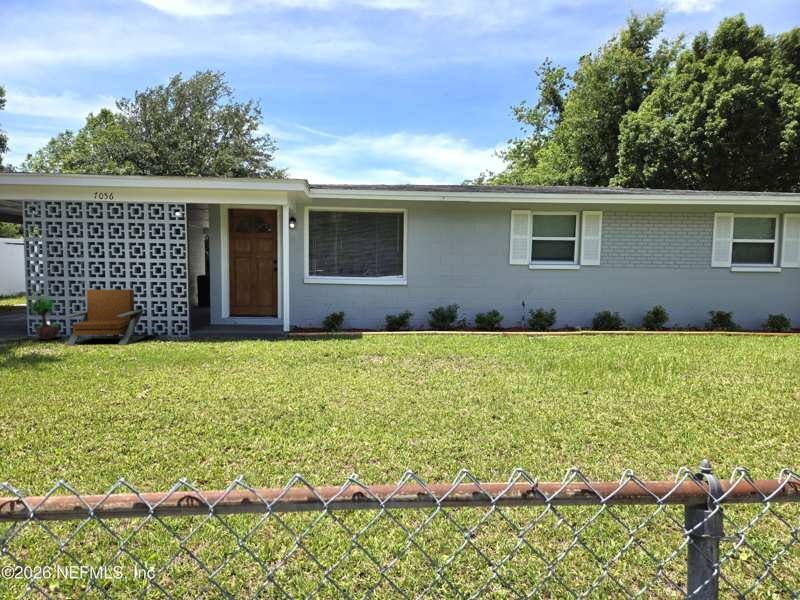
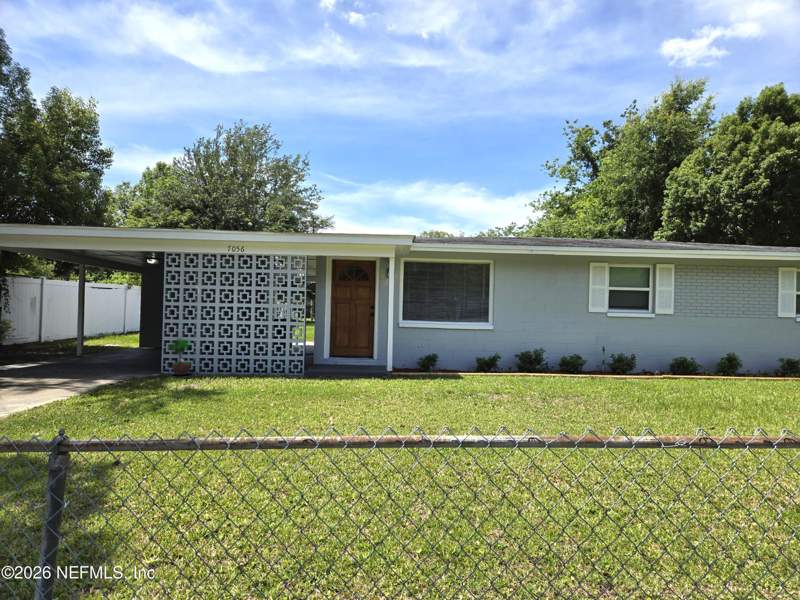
lounge chair: present [64,289,144,346] -> none [204,331,266,382]

